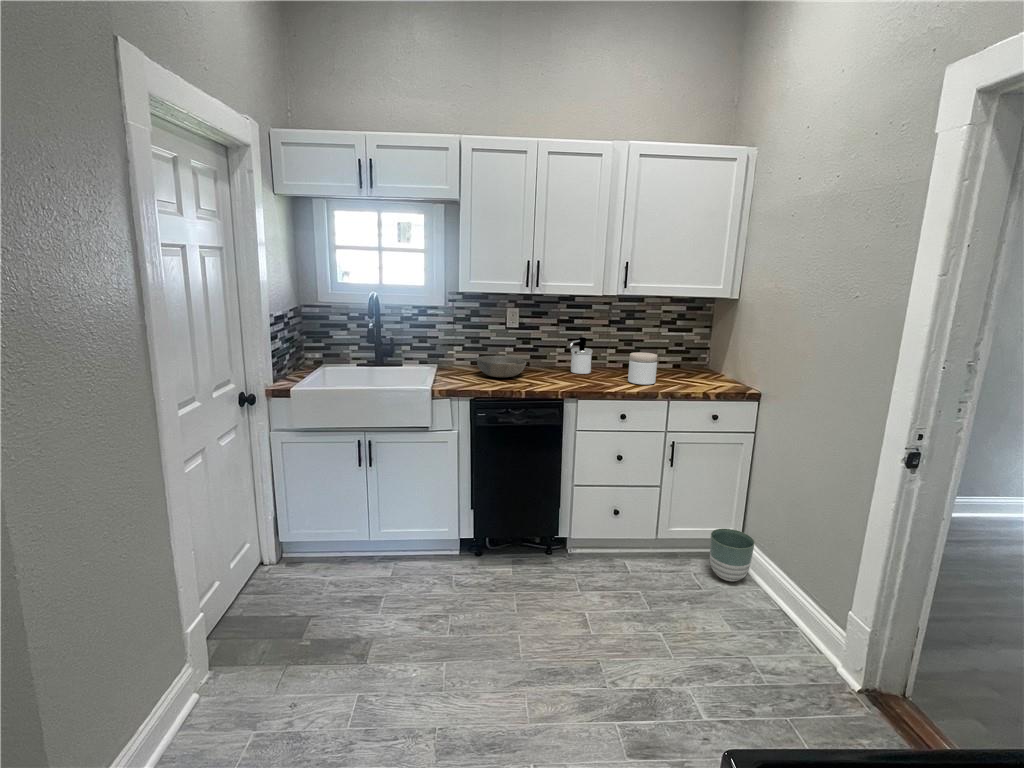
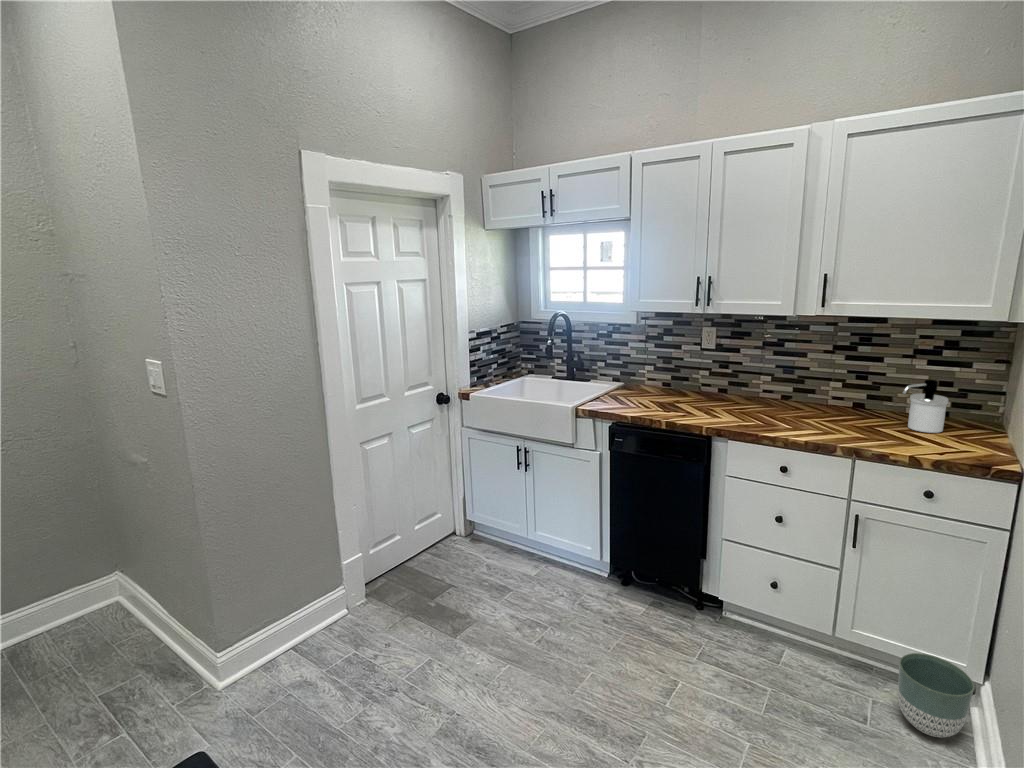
soap dispenser: present [570,337,593,374] -> present [903,380,948,433]
jar: present [628,352,657,385] -> none [818,390,862,434]
bowl: present [477,356,527,377] -> none [645,379,702,404]

